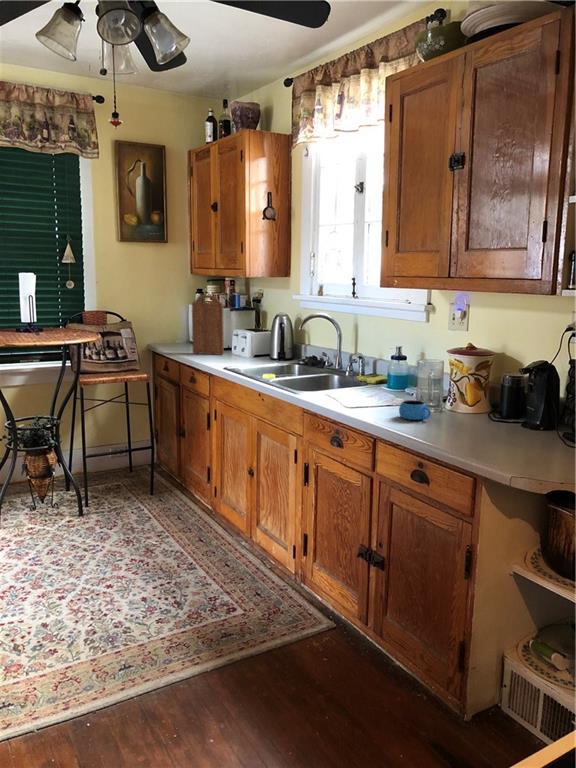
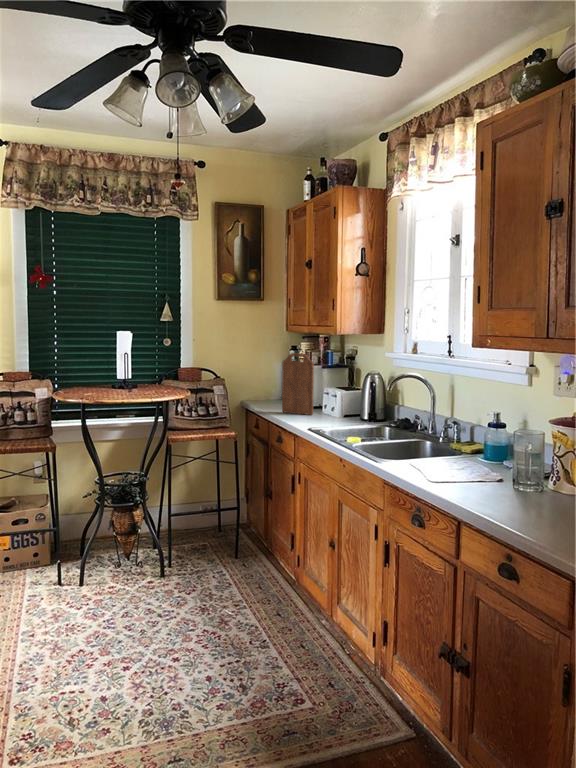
mug: present [399,400,431,420] -> none [488,478,526,502]

